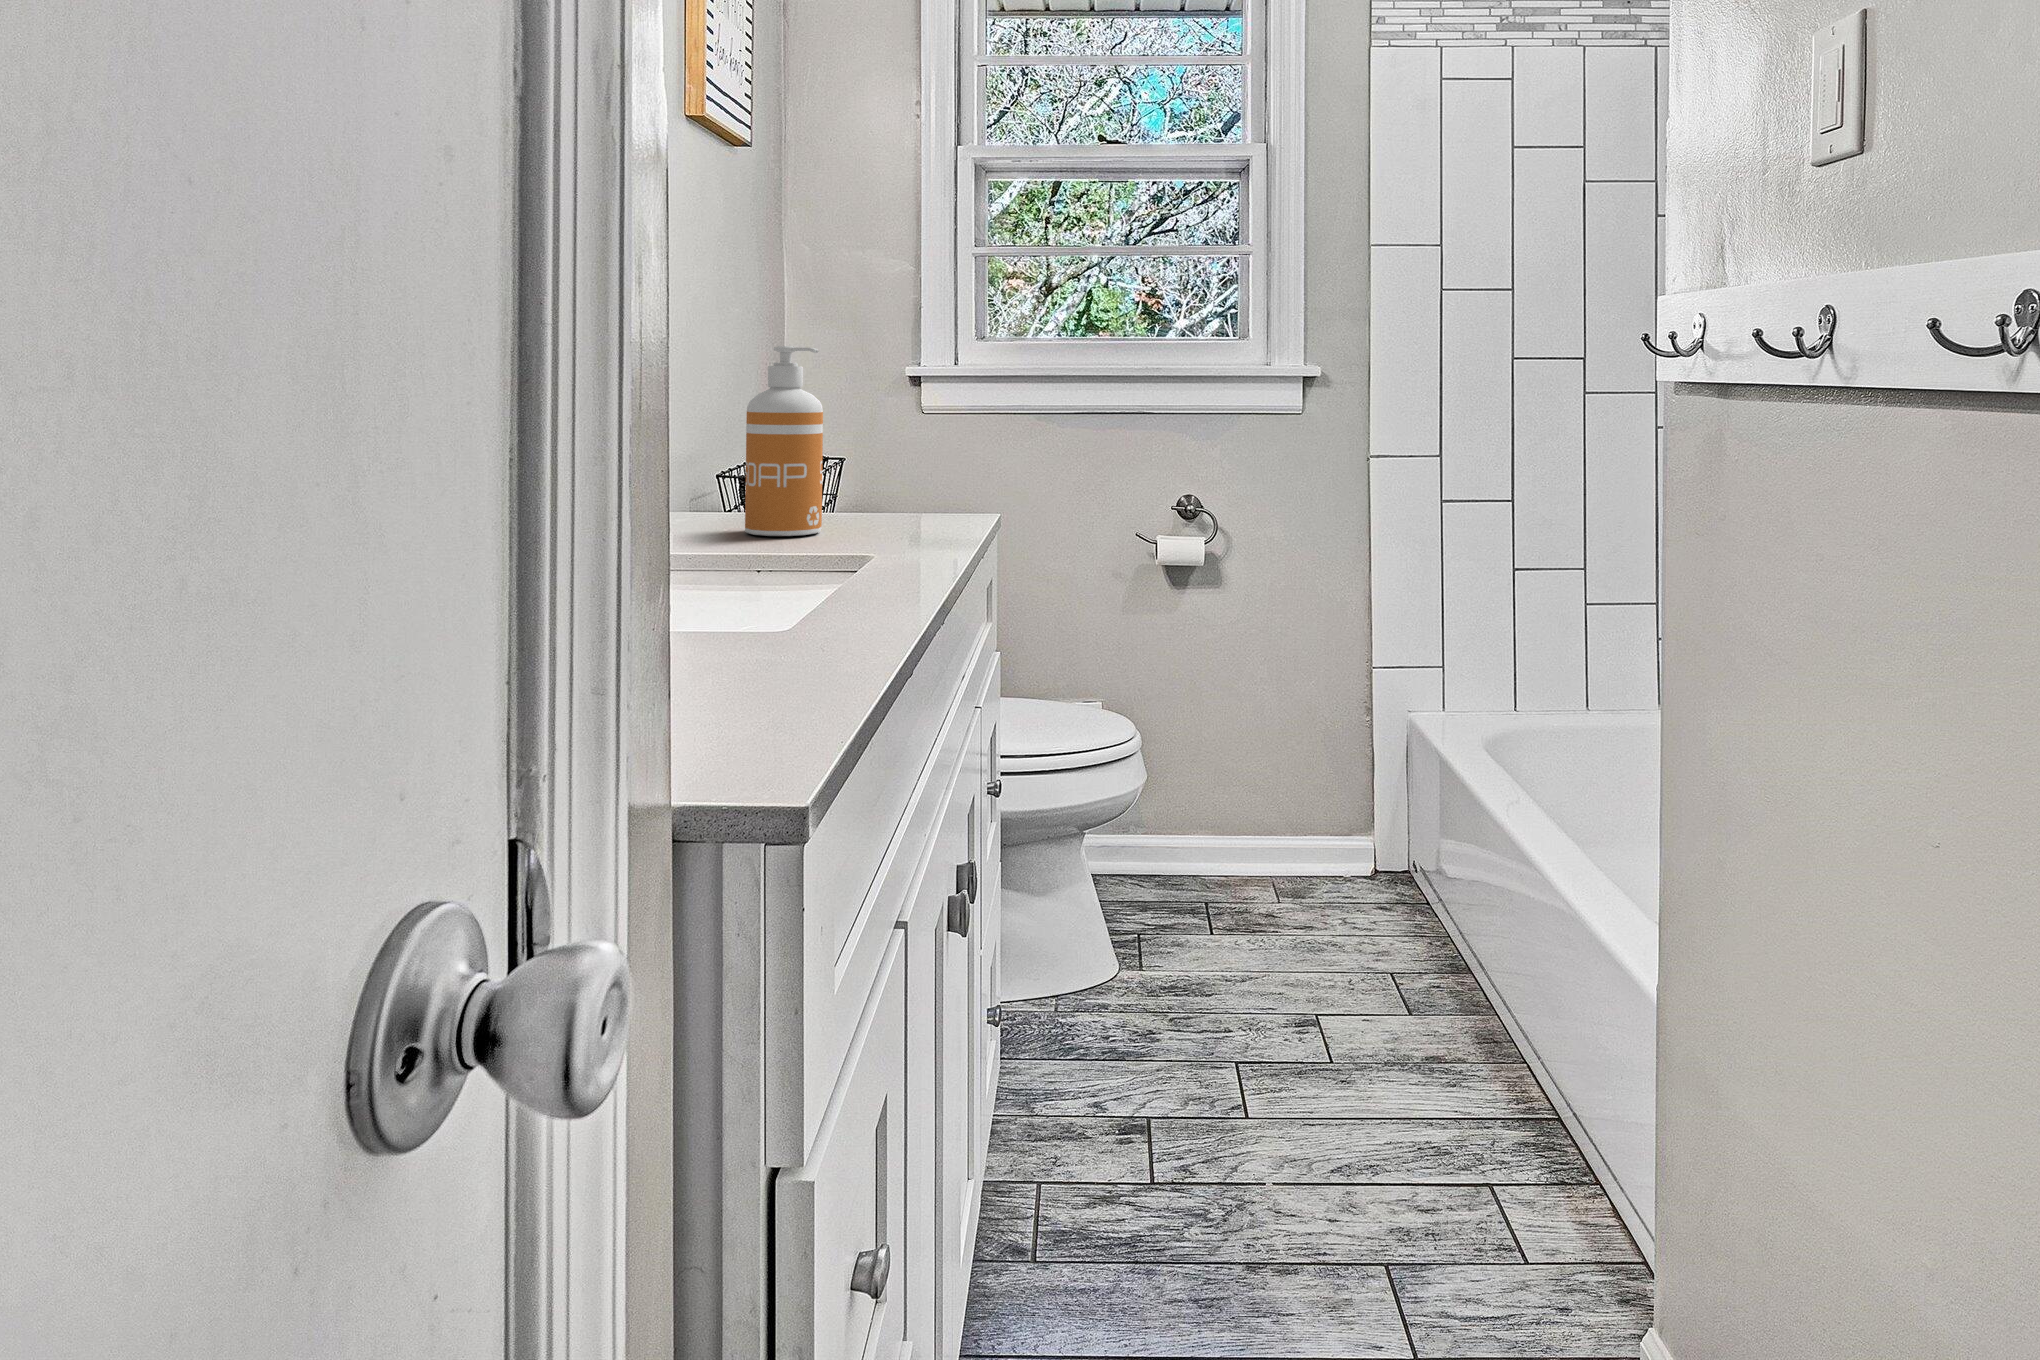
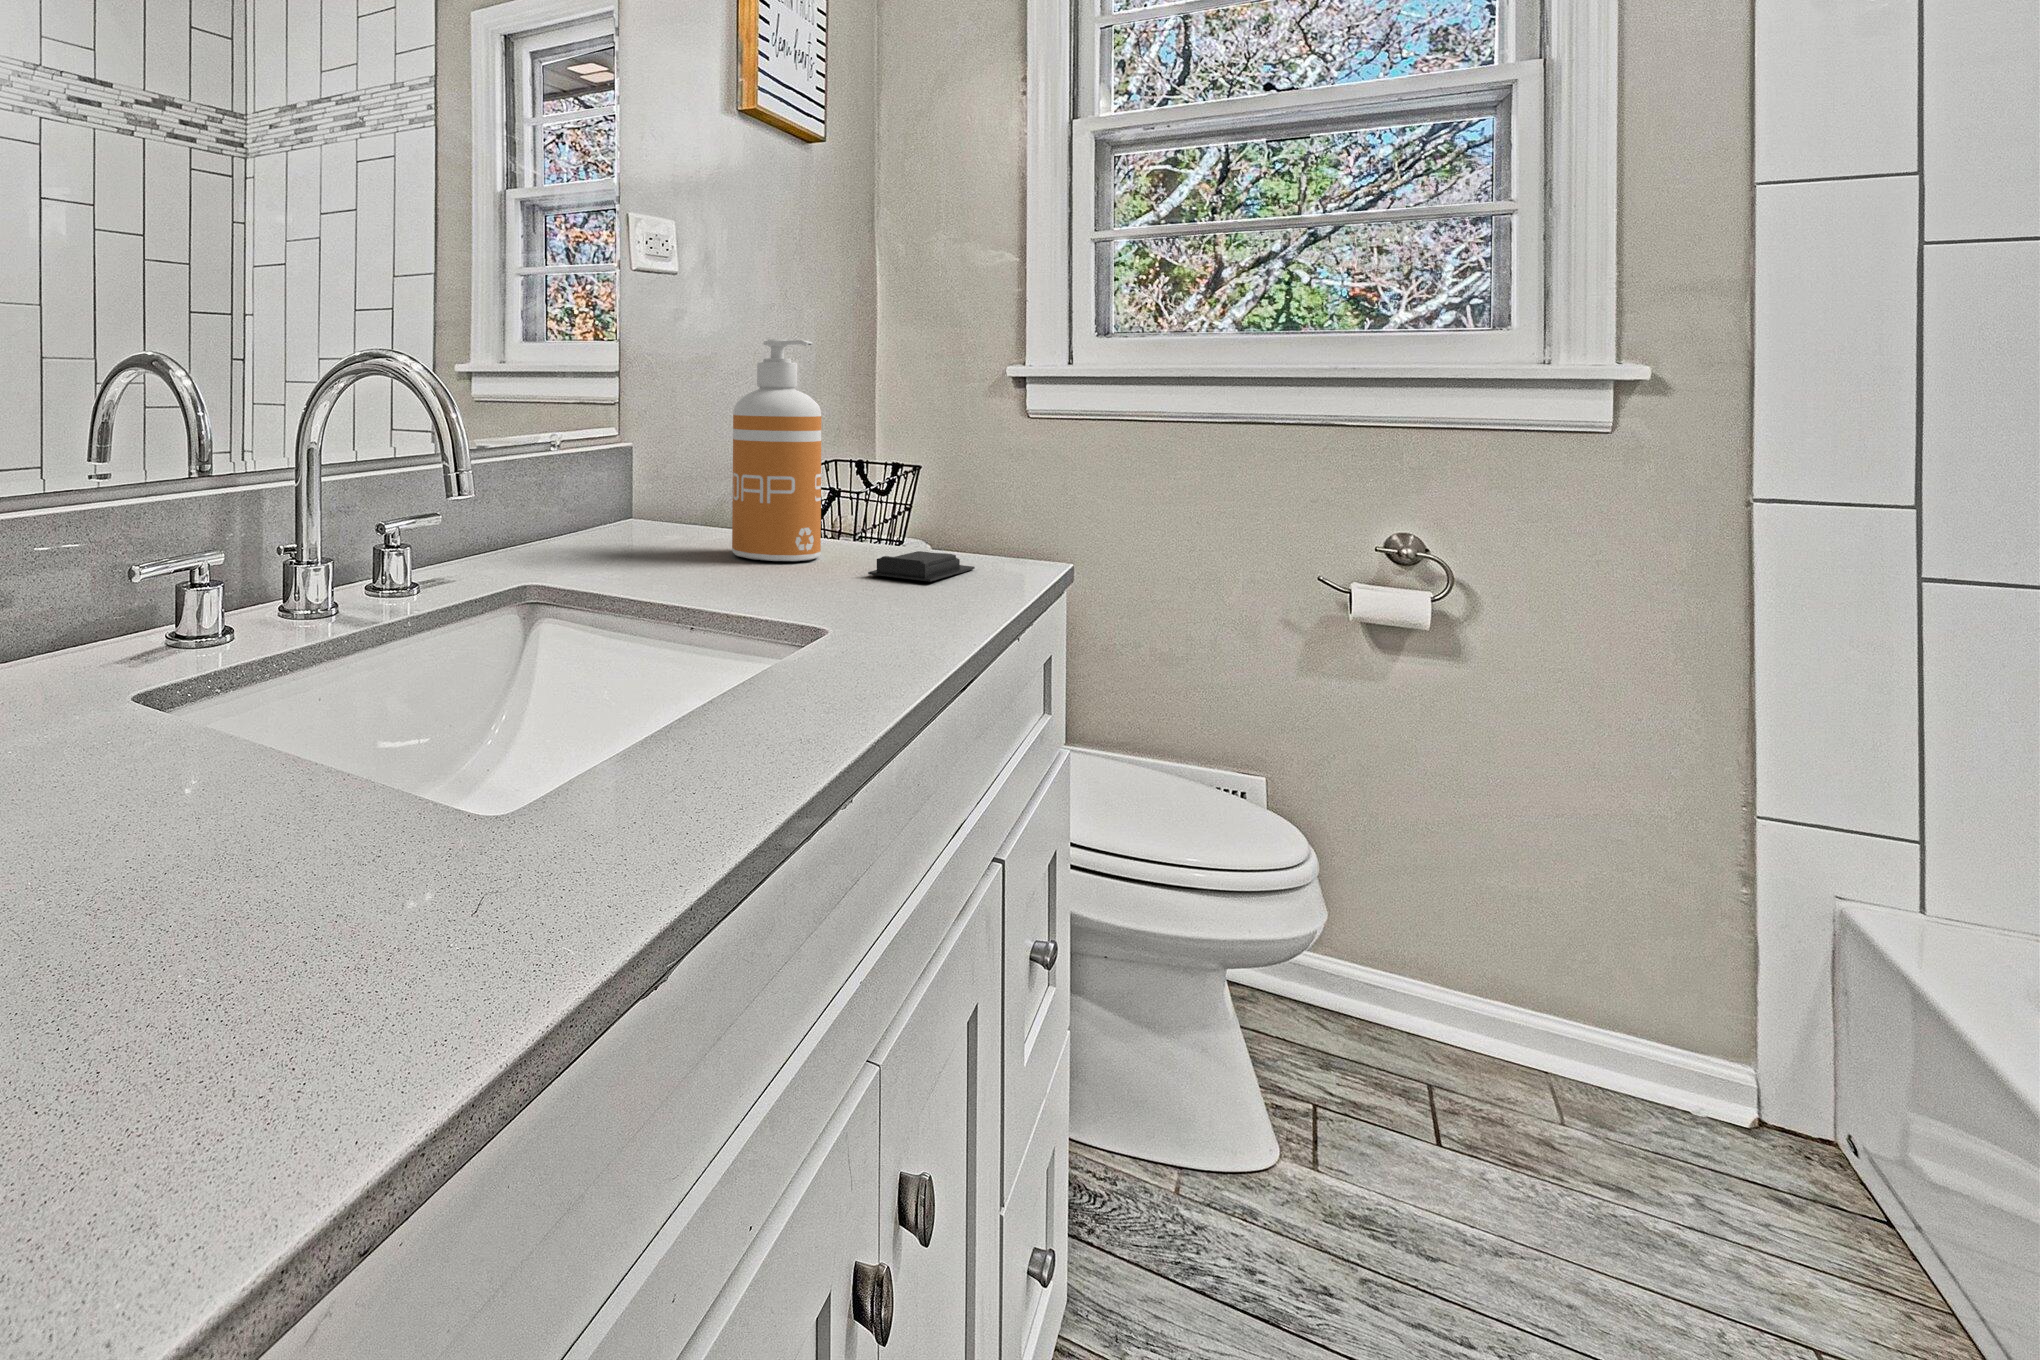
soap bar: none [874,520,944,541] -> present [868,551,975,582]

